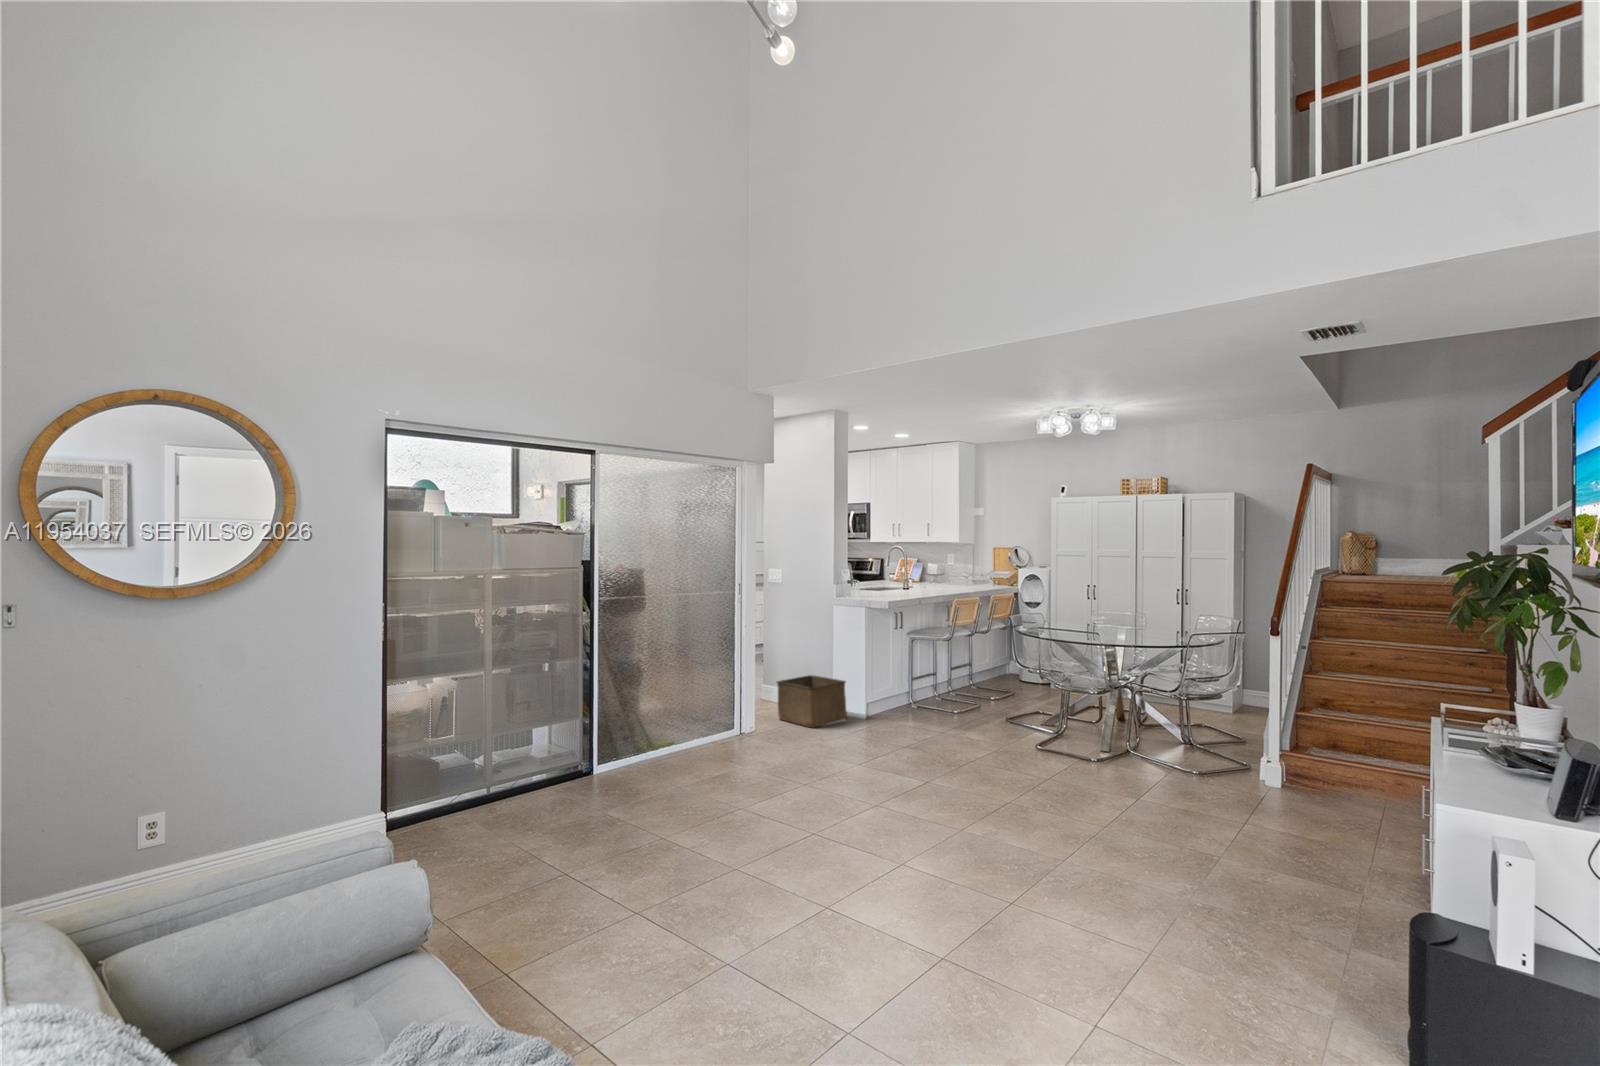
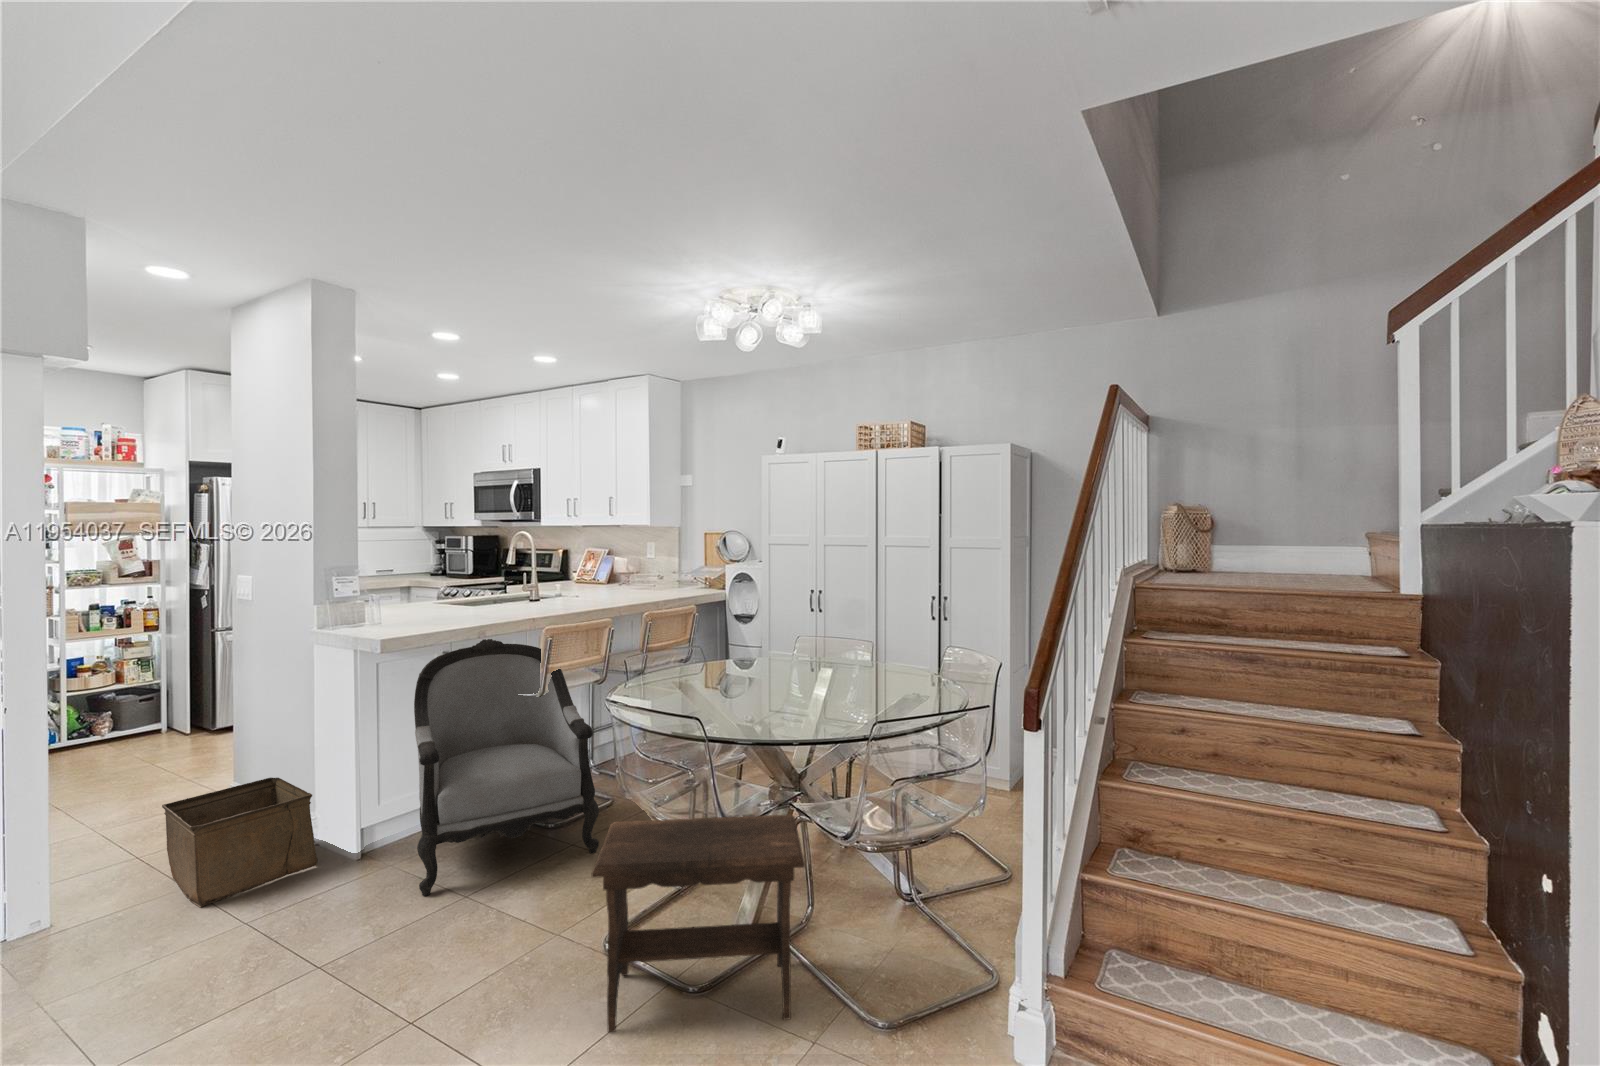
armchair: none [889,605,996,730] -> present [414,639,599,896]
footstool: none [1050,681,1160,767] -> present [592,814,805,1032]

